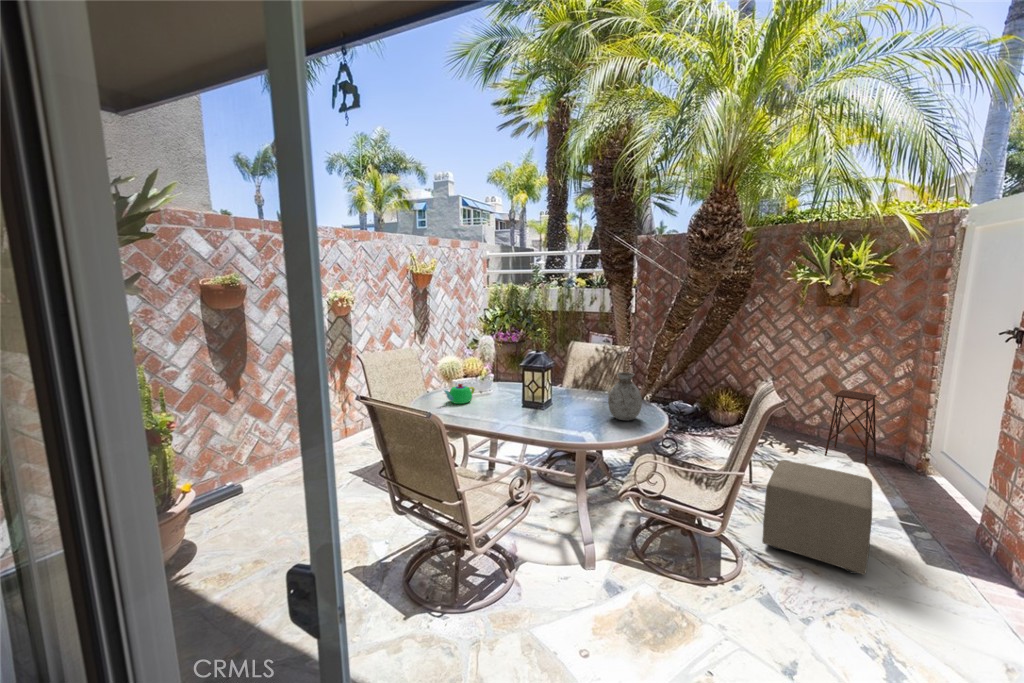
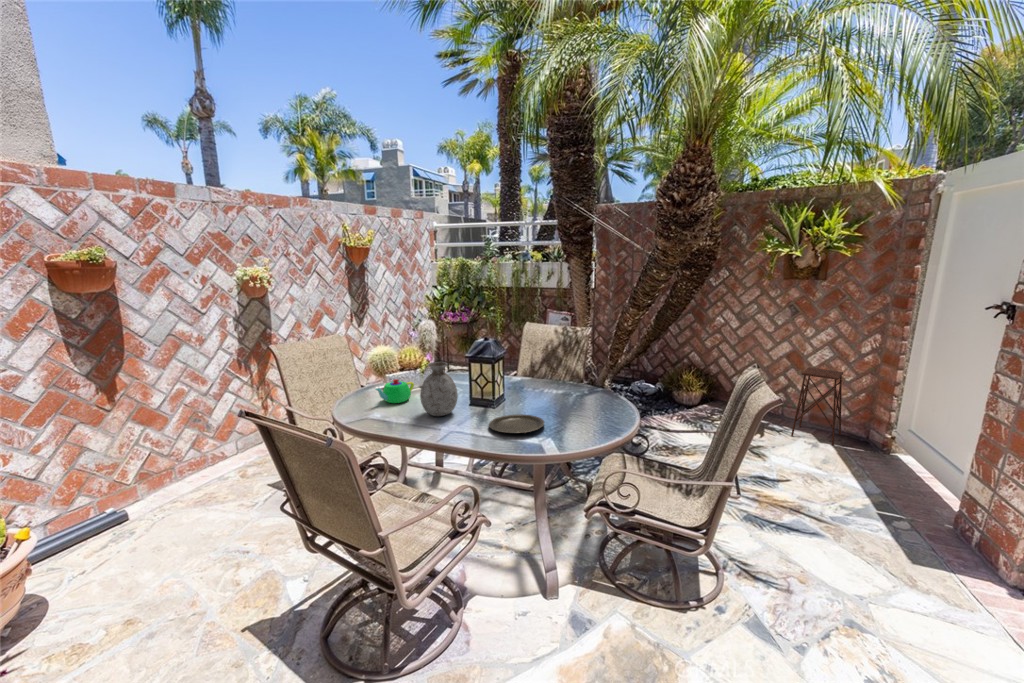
vase: present [608,372,642,421] -> present [420,362,458,416]
plate: none [539,415,586,428] -> present [489,414,544,433]
ottoman: present [762,460,872,575] -> none [741,453,864,583]

